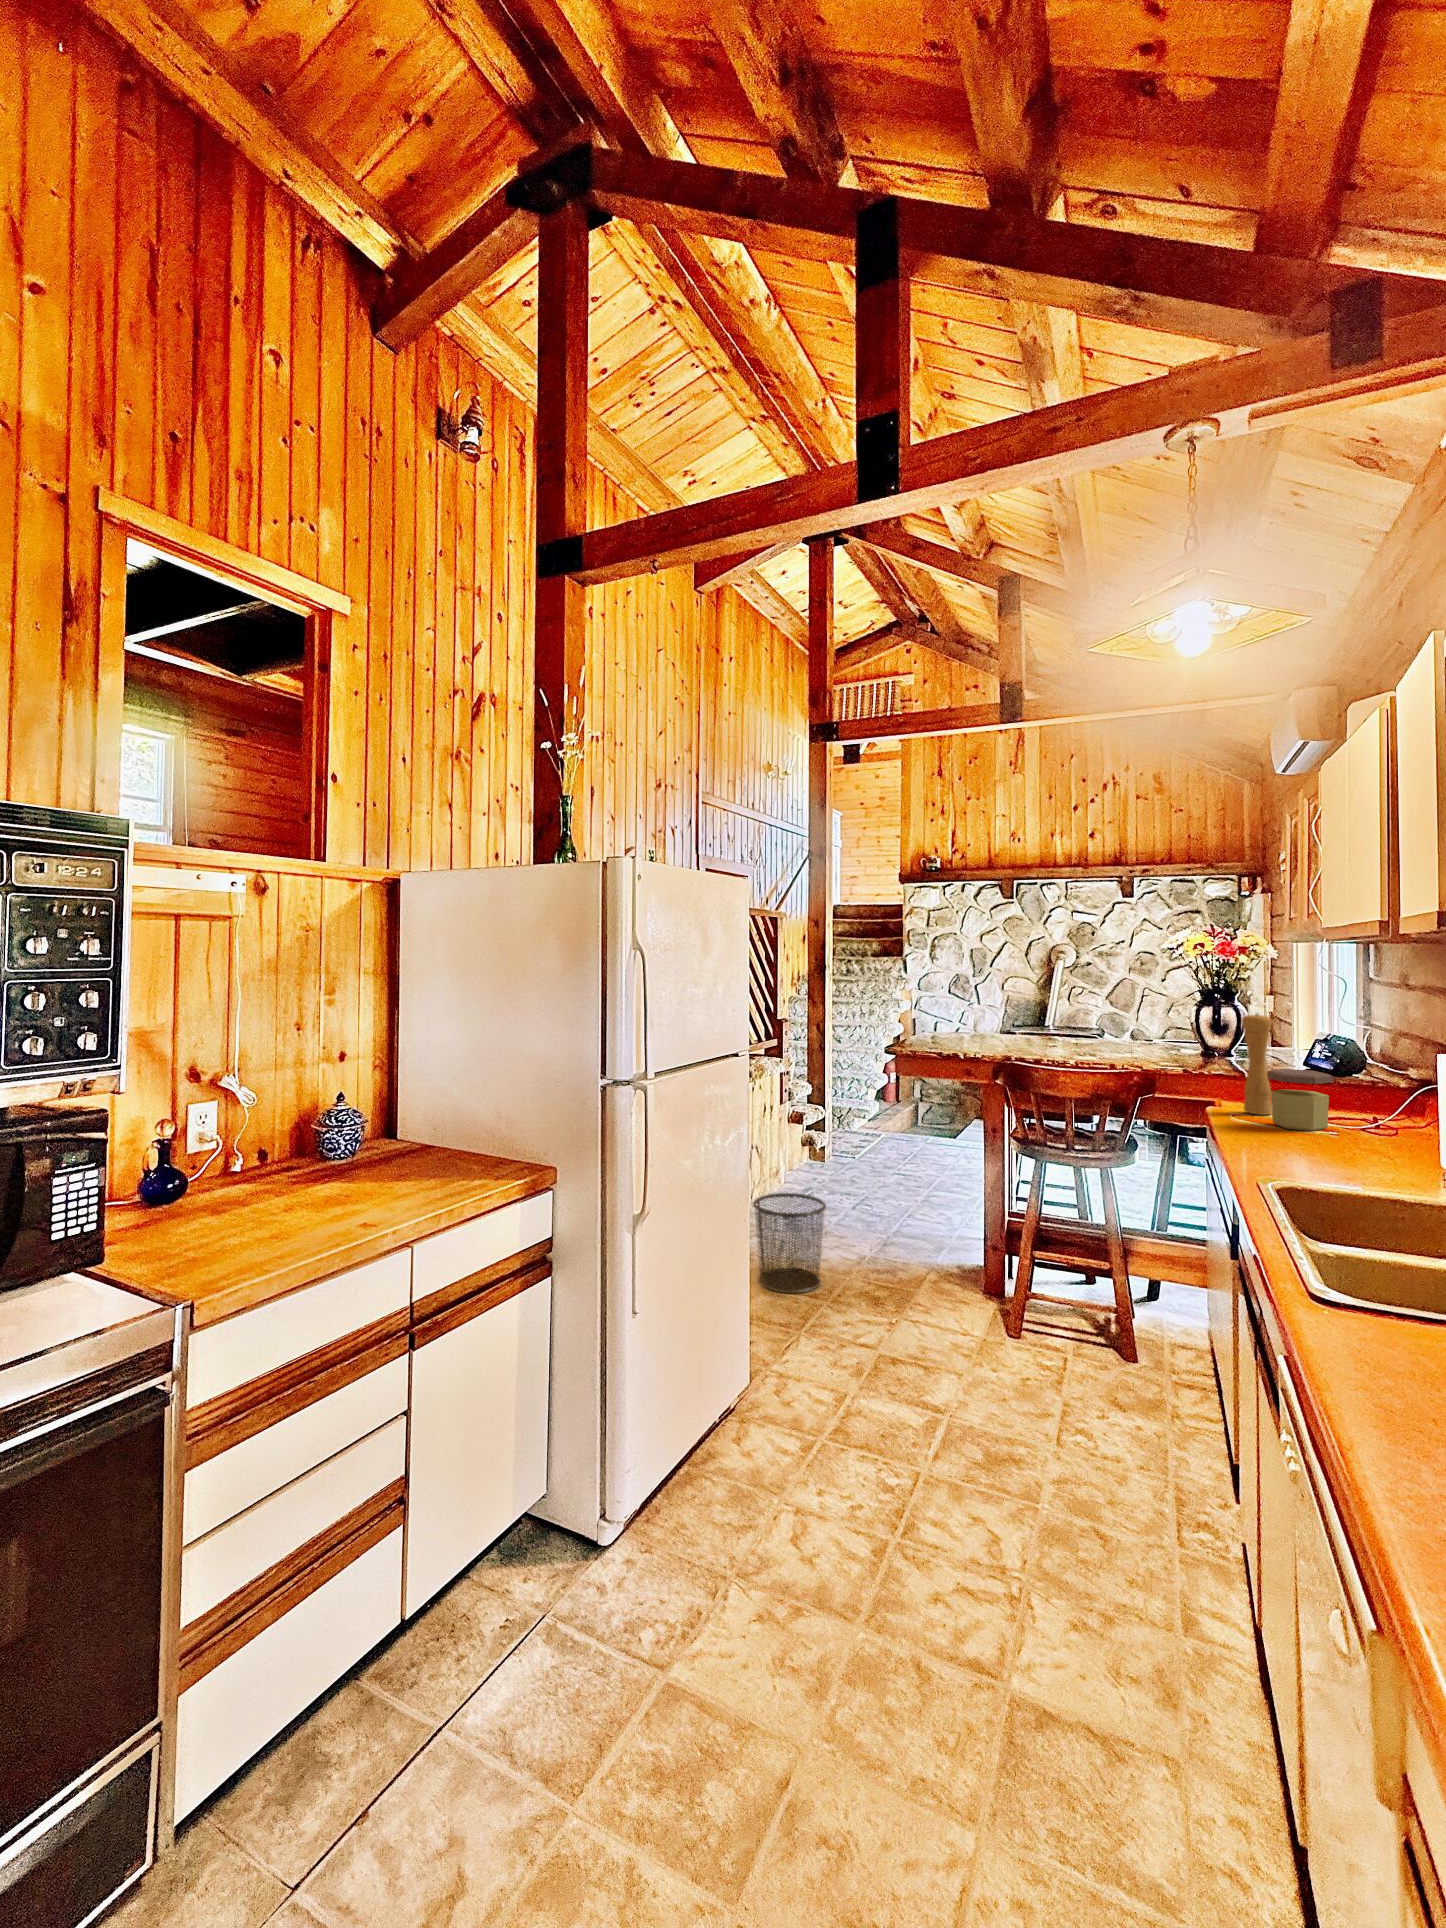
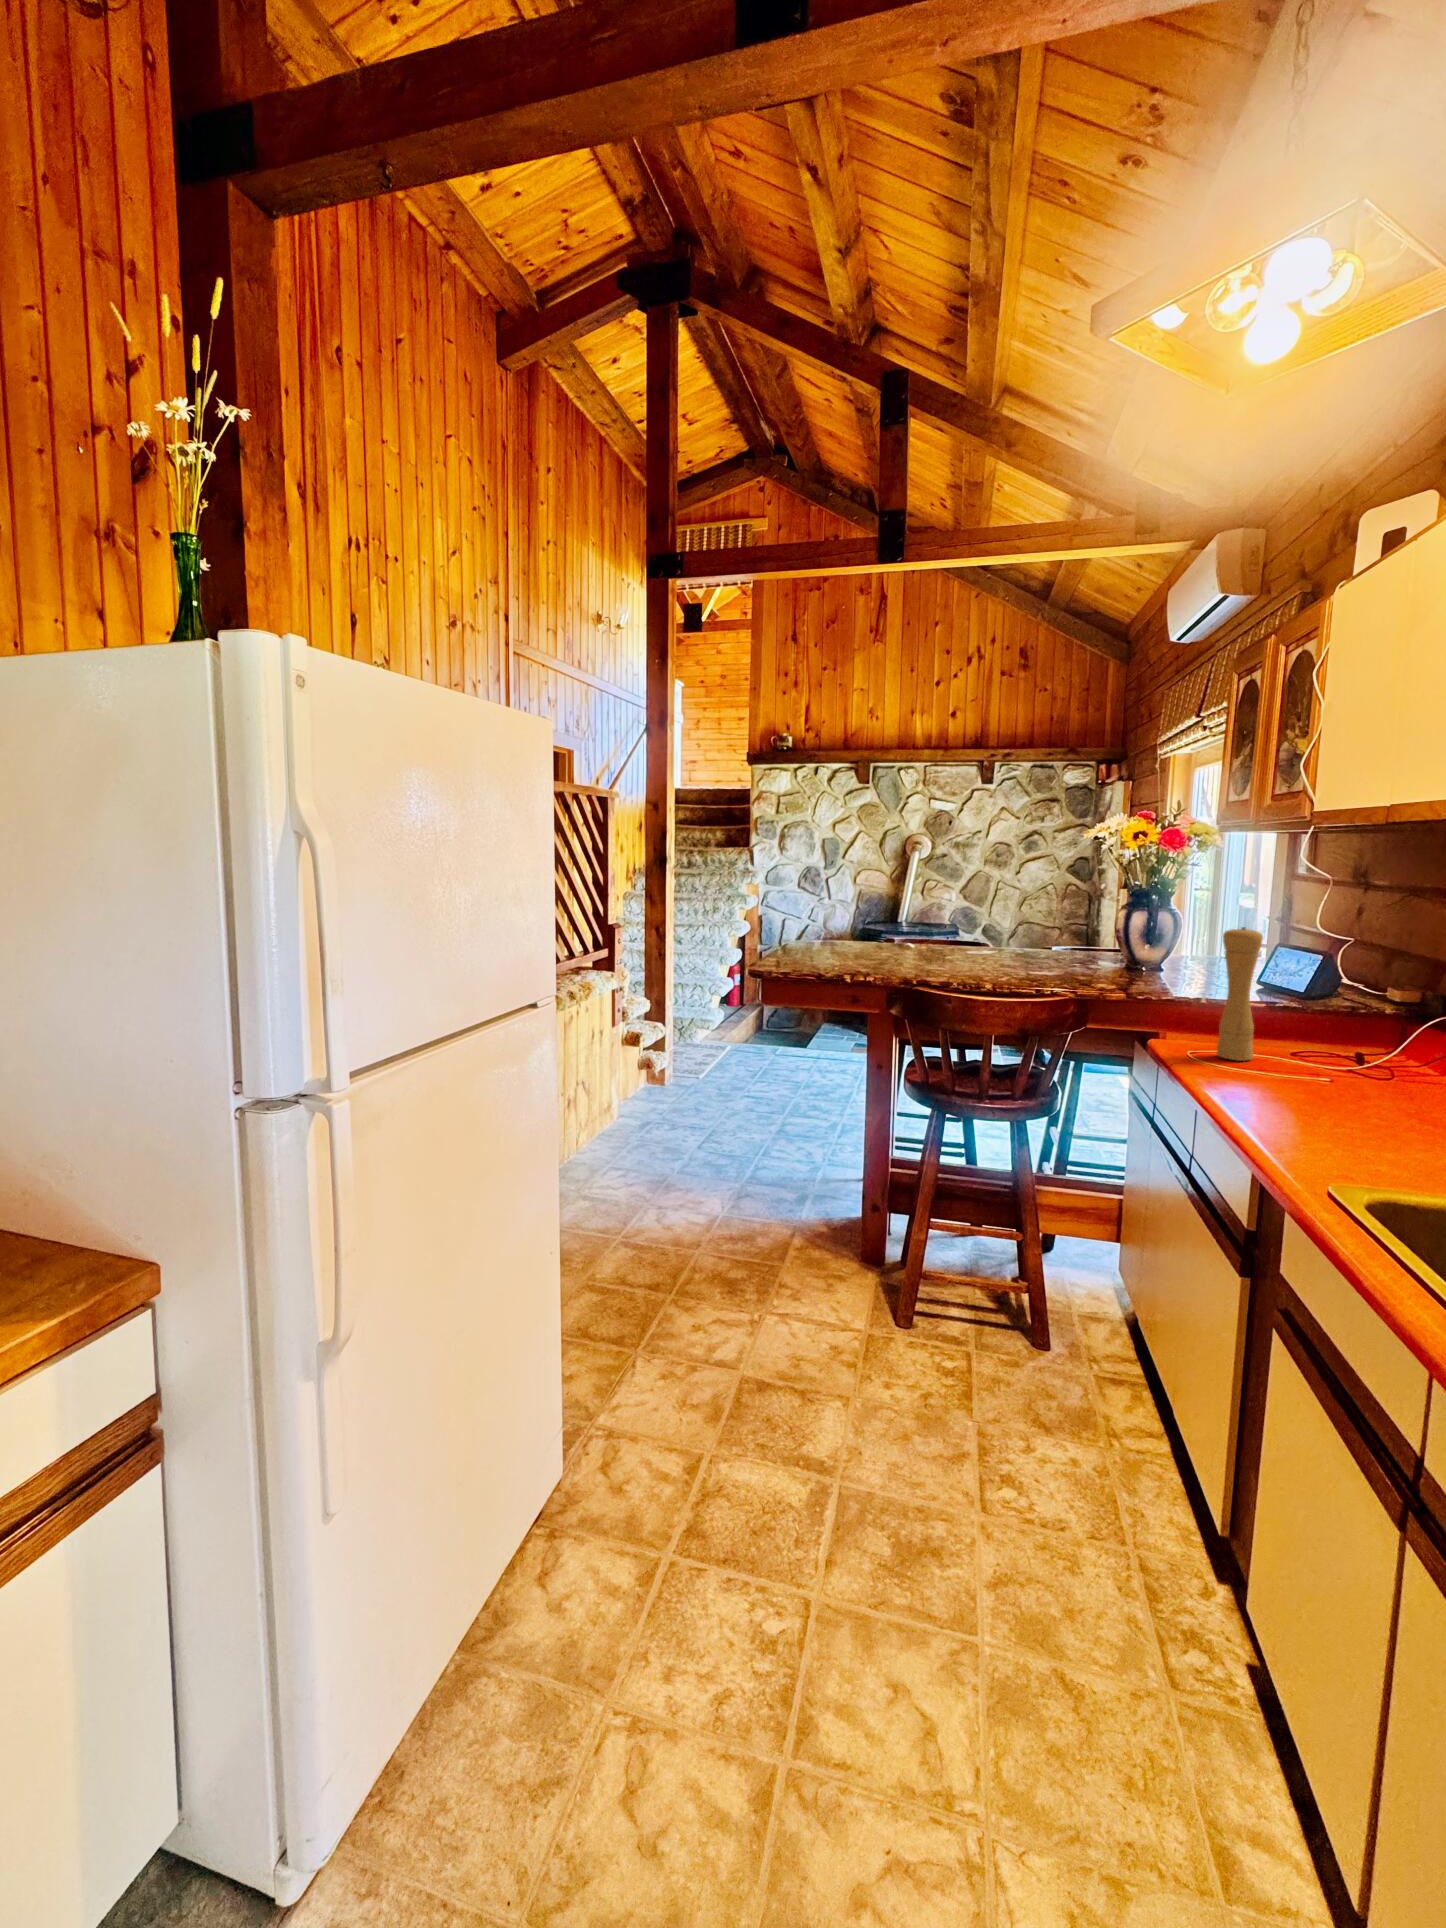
jar: present [1267,1069,1333,1131] -> none [1271,1005,1362,1092]
waste bin: present [753,1193,826,1293] -> none [575,1150,670,1282]

